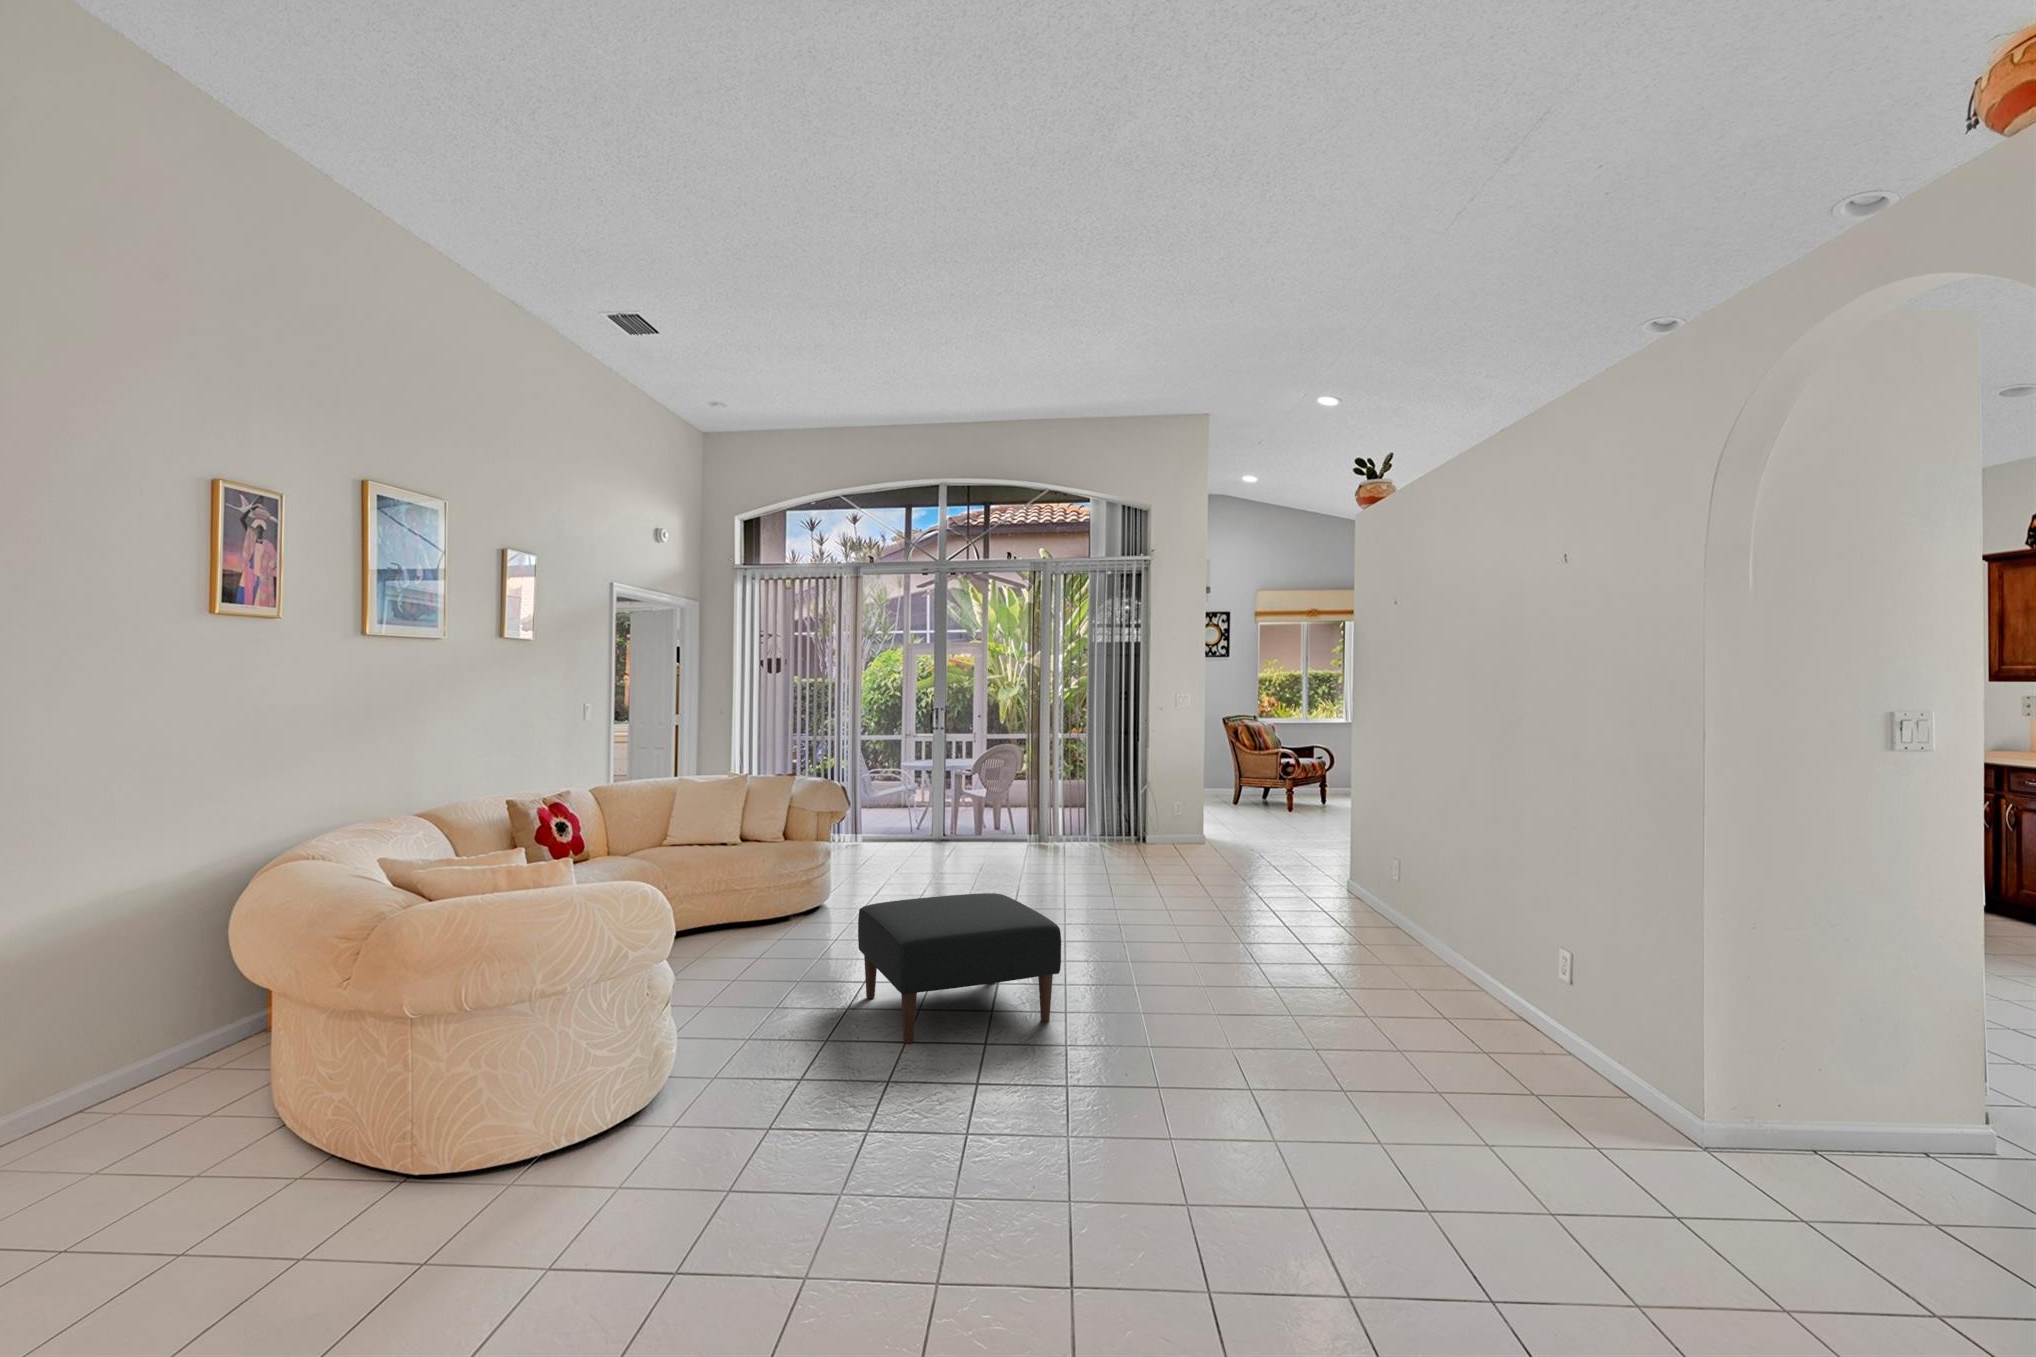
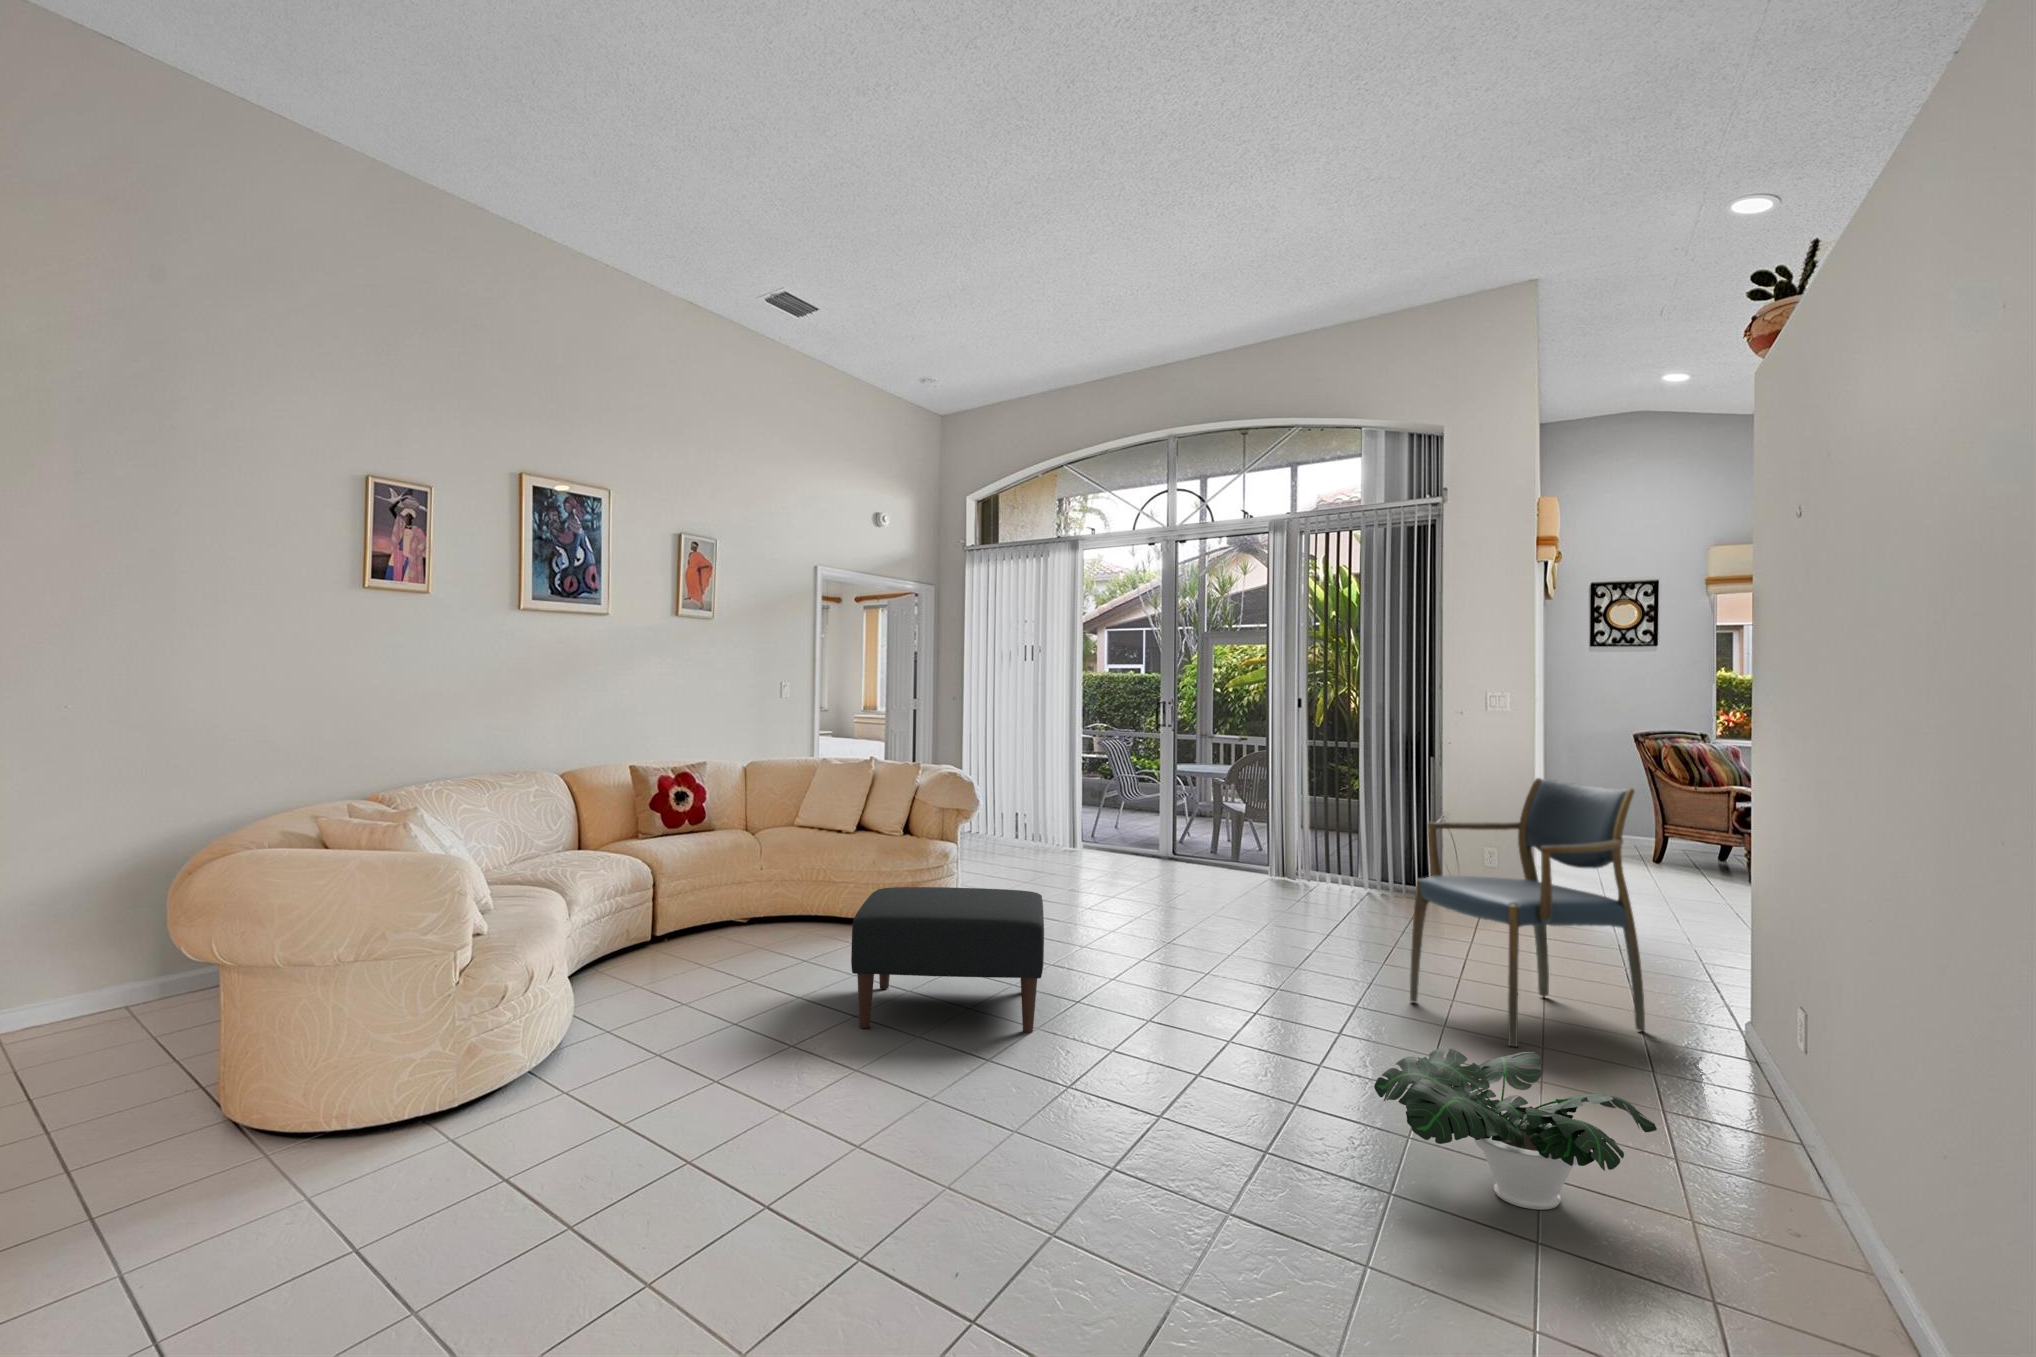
armchair: none [1261,770,1419,973] -> present [1410,778,1645,1047]
potted plant: none [1424,987,1638,1105] -> present [1374,1047,1657,1210]

